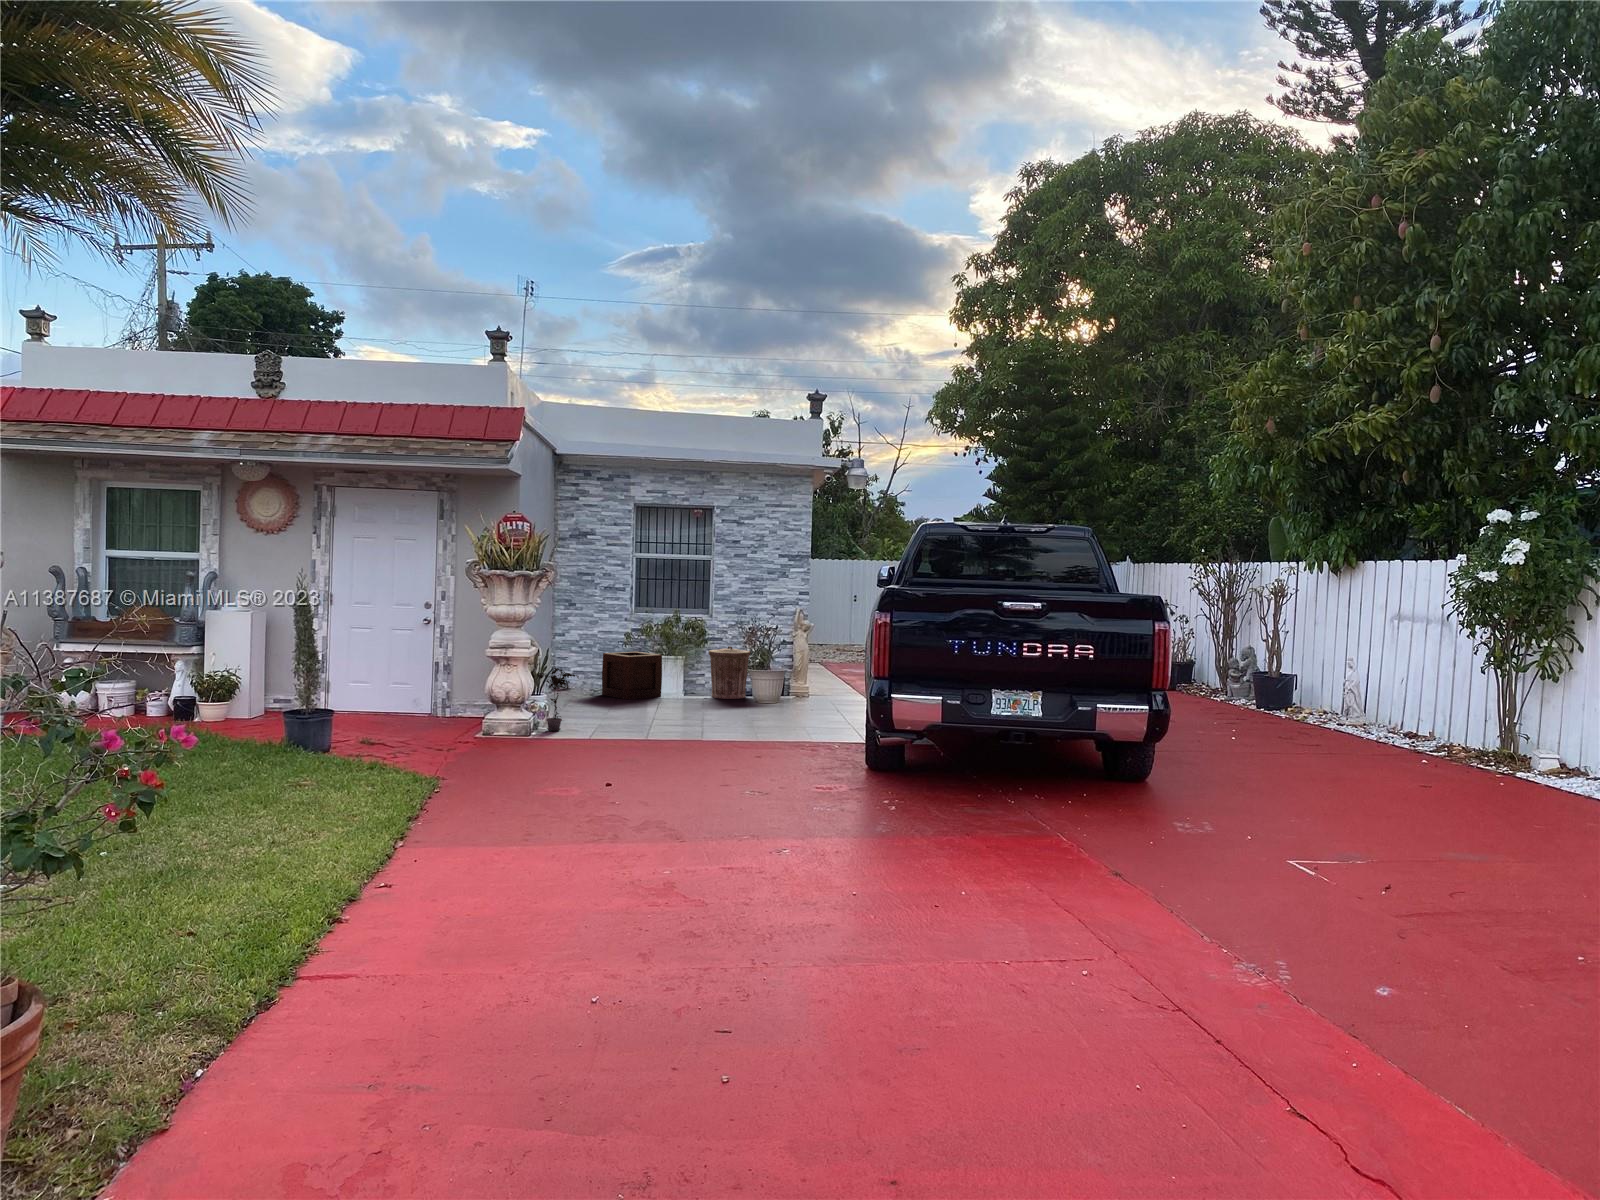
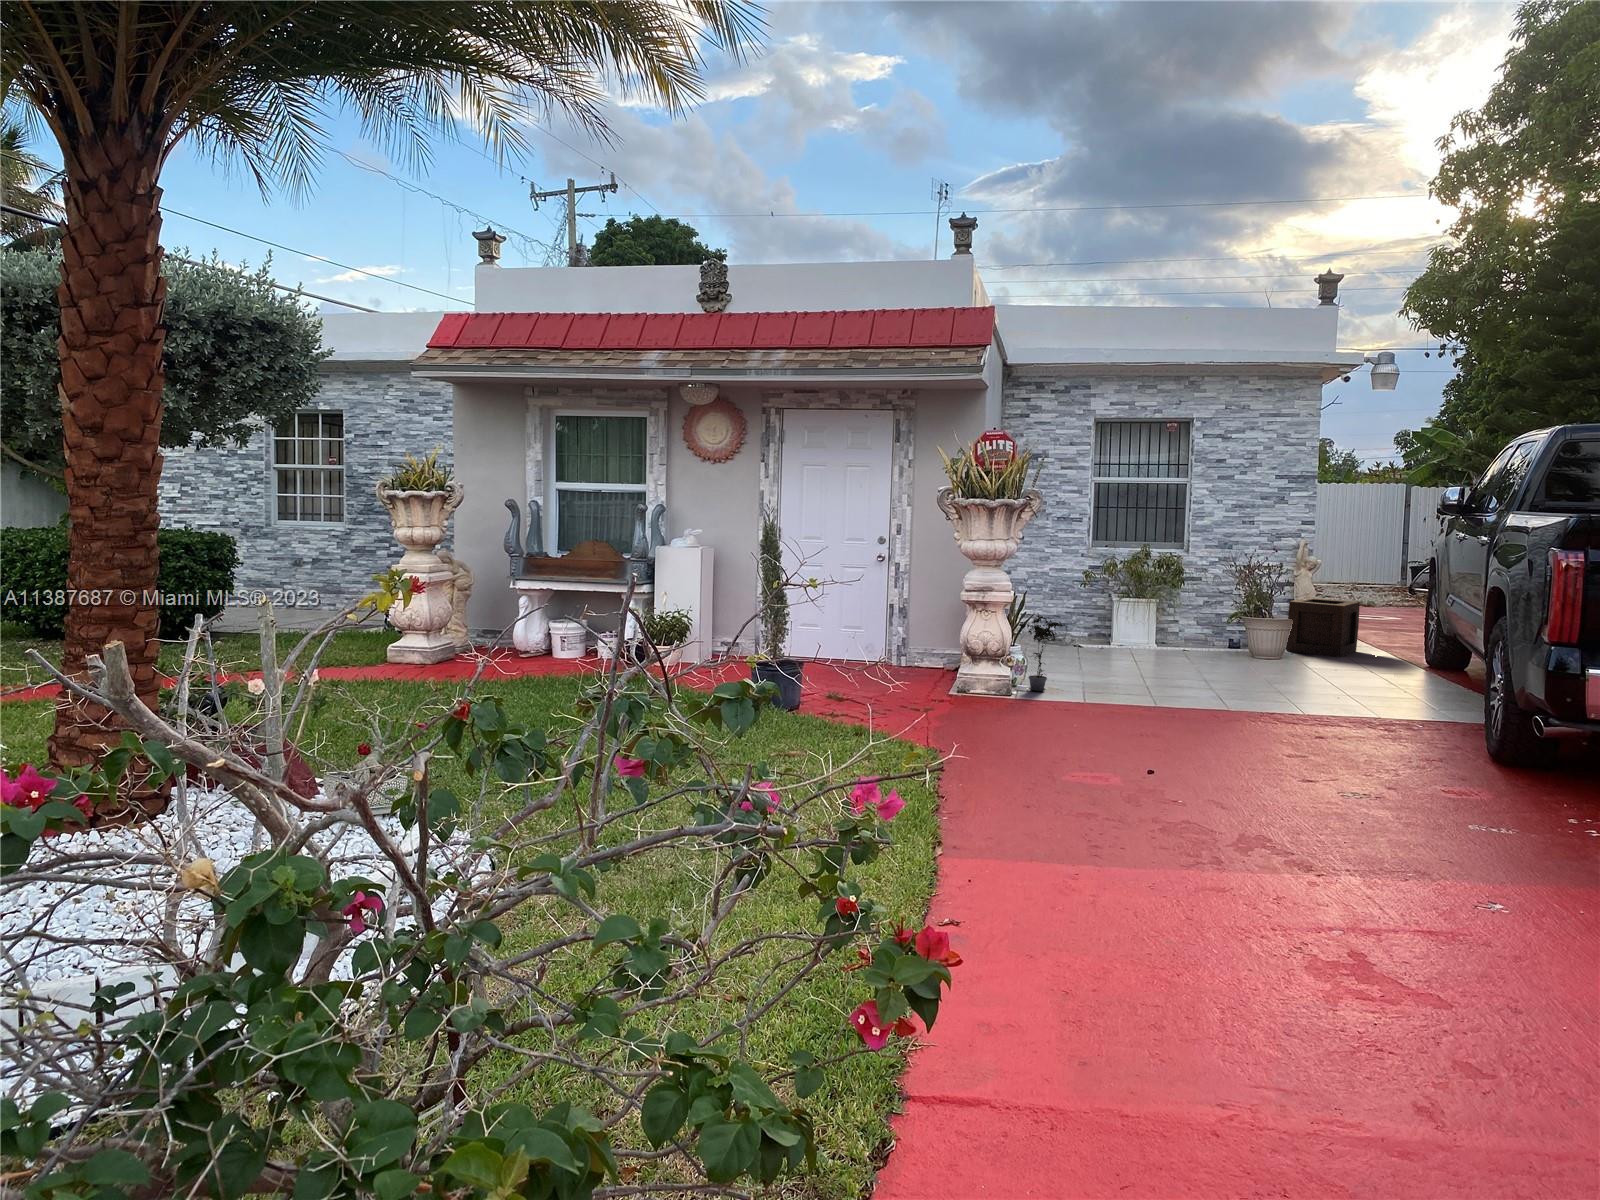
trash can: present [709,646,750,699] -> none [1189,588,1243,652]
wooden crate: present [602,652,662,699] -> present [1287,598,1360,657]

